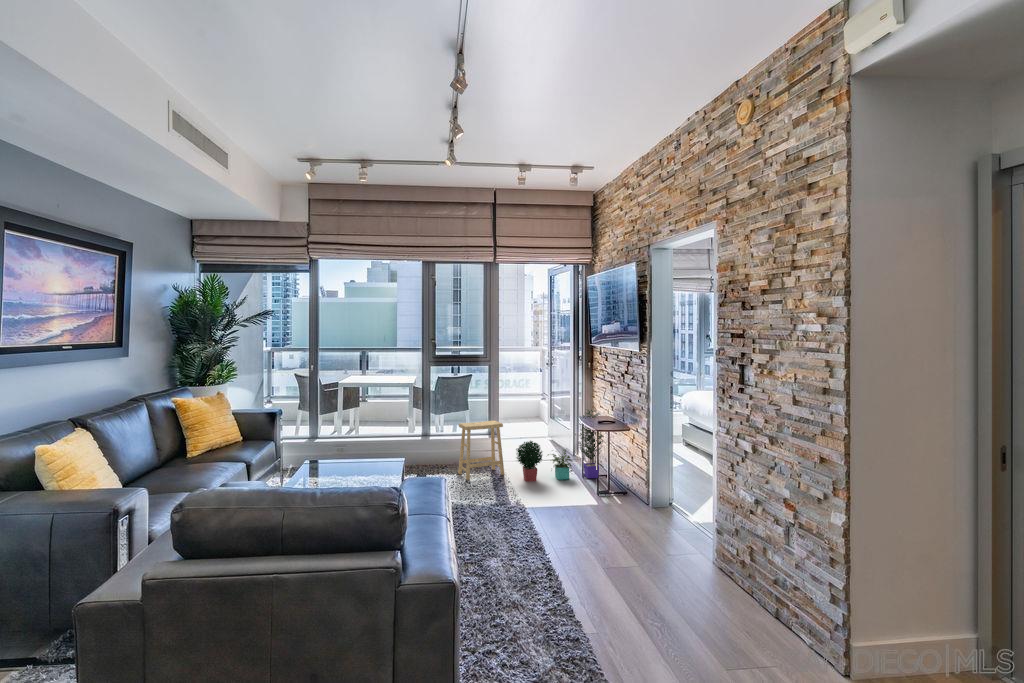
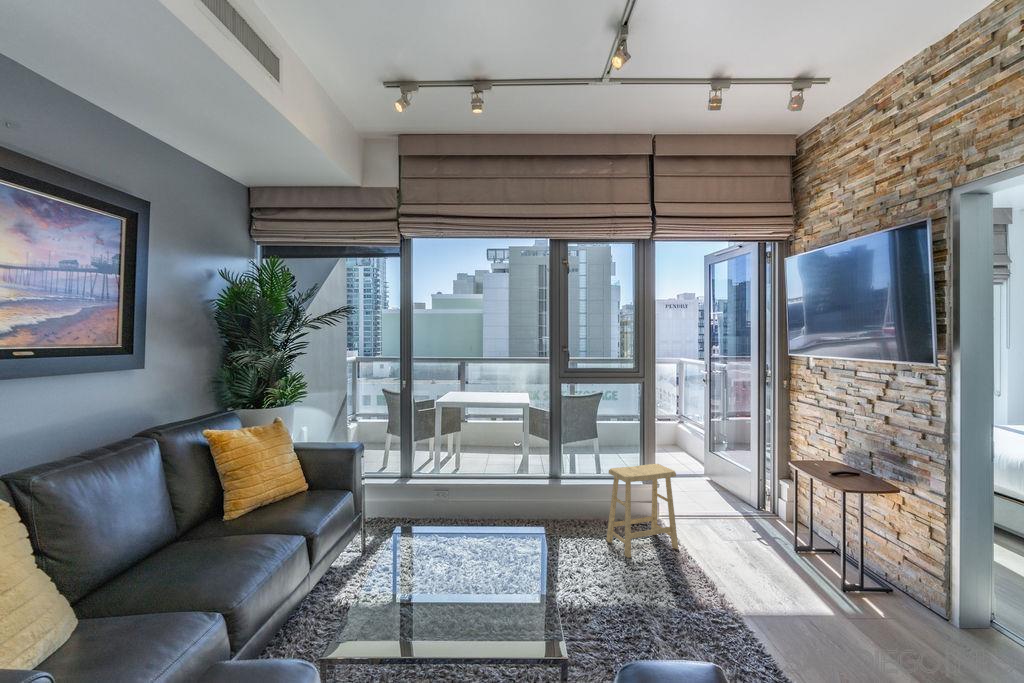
potted plant: present [516,409,603,482] -> none [701,452,846,567]

